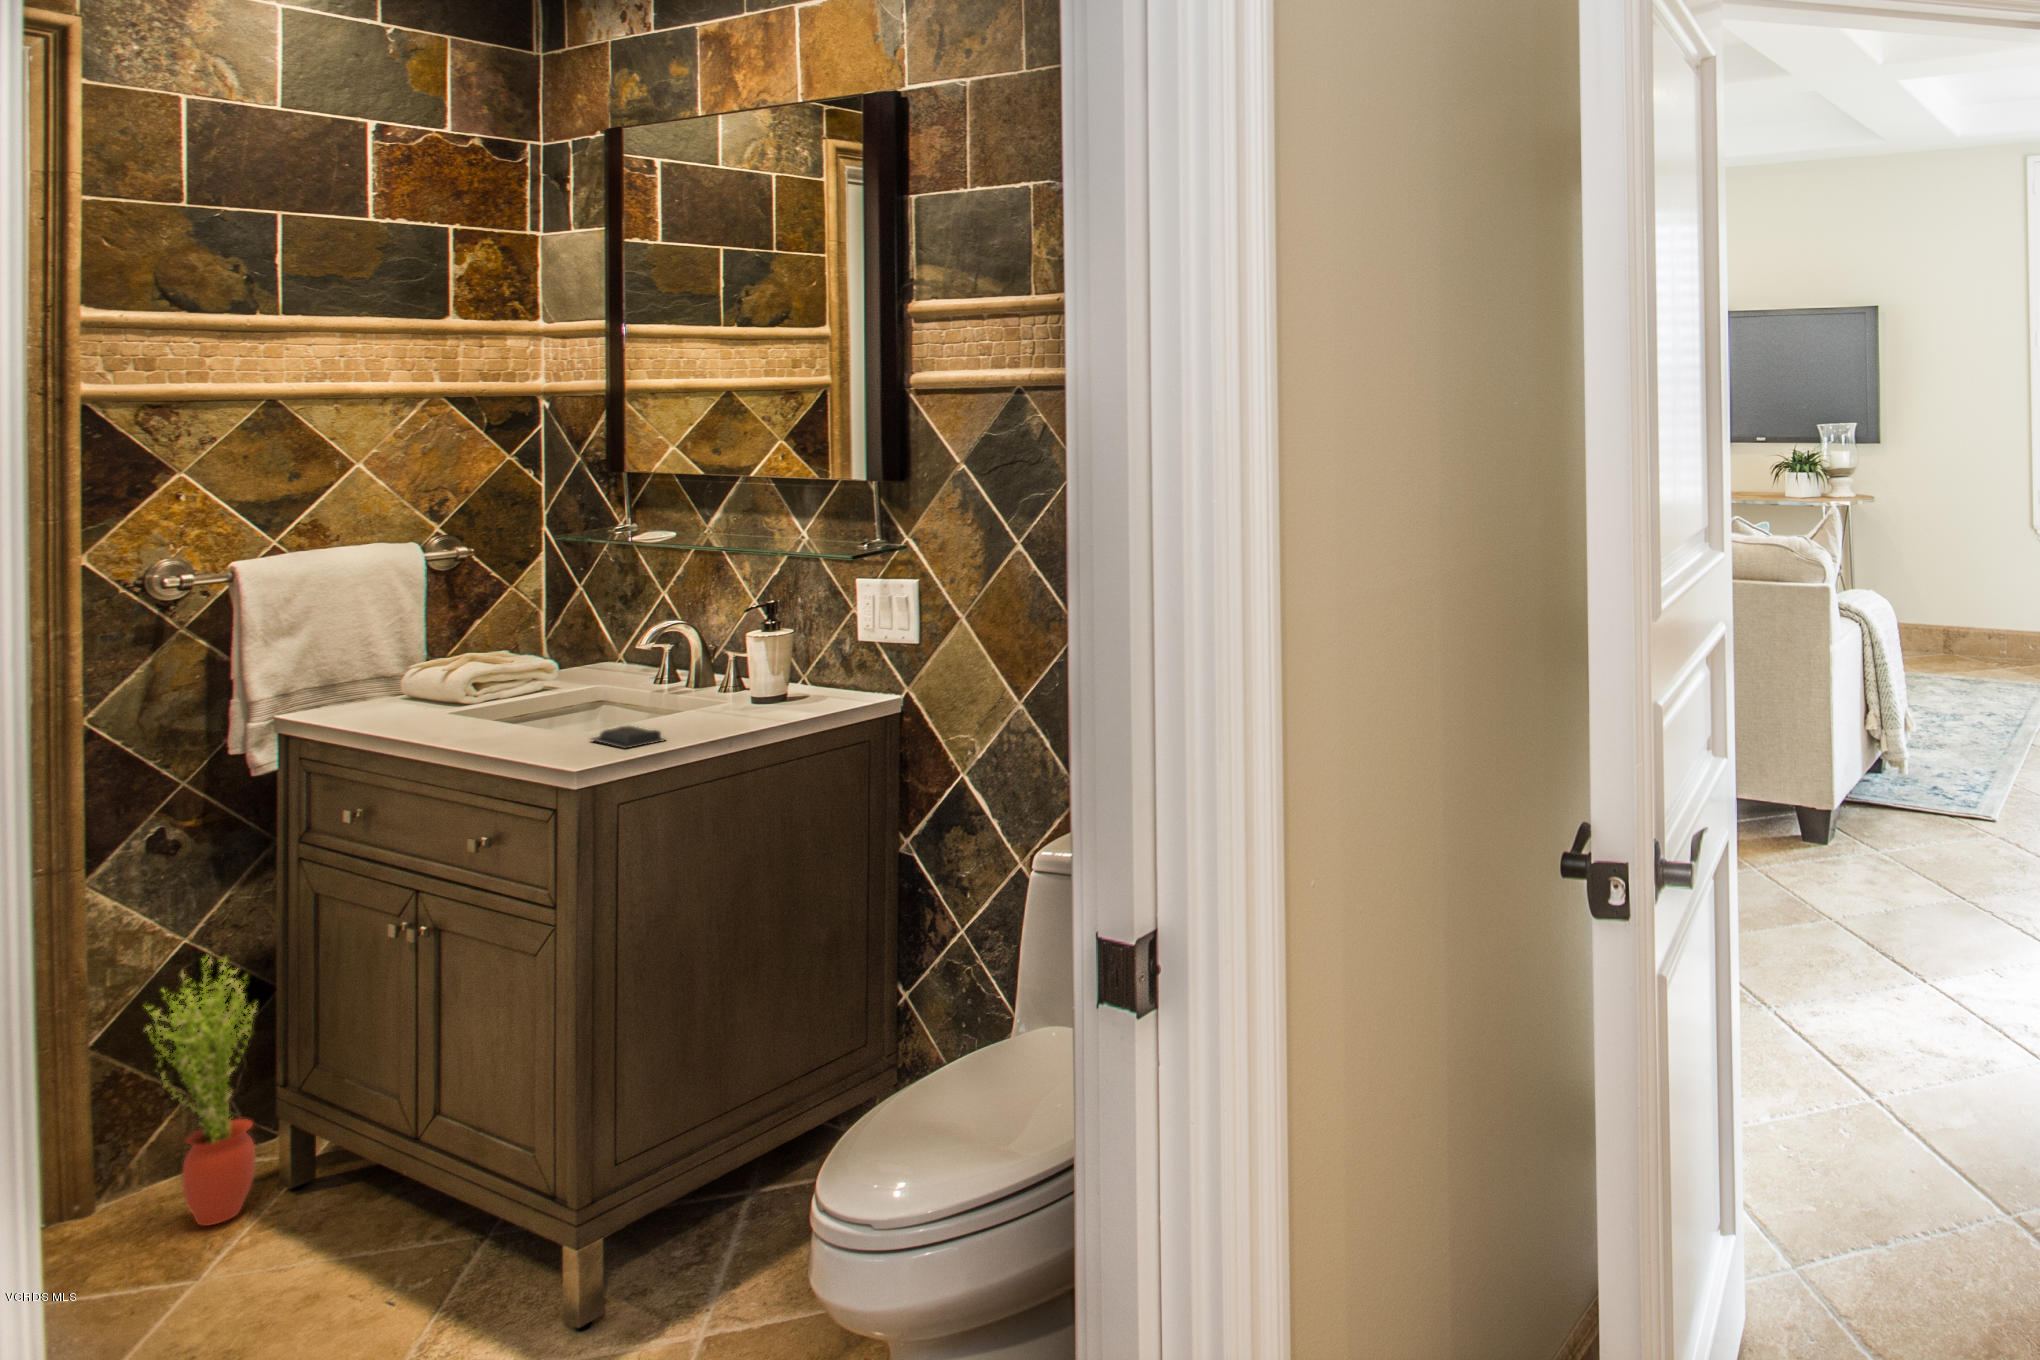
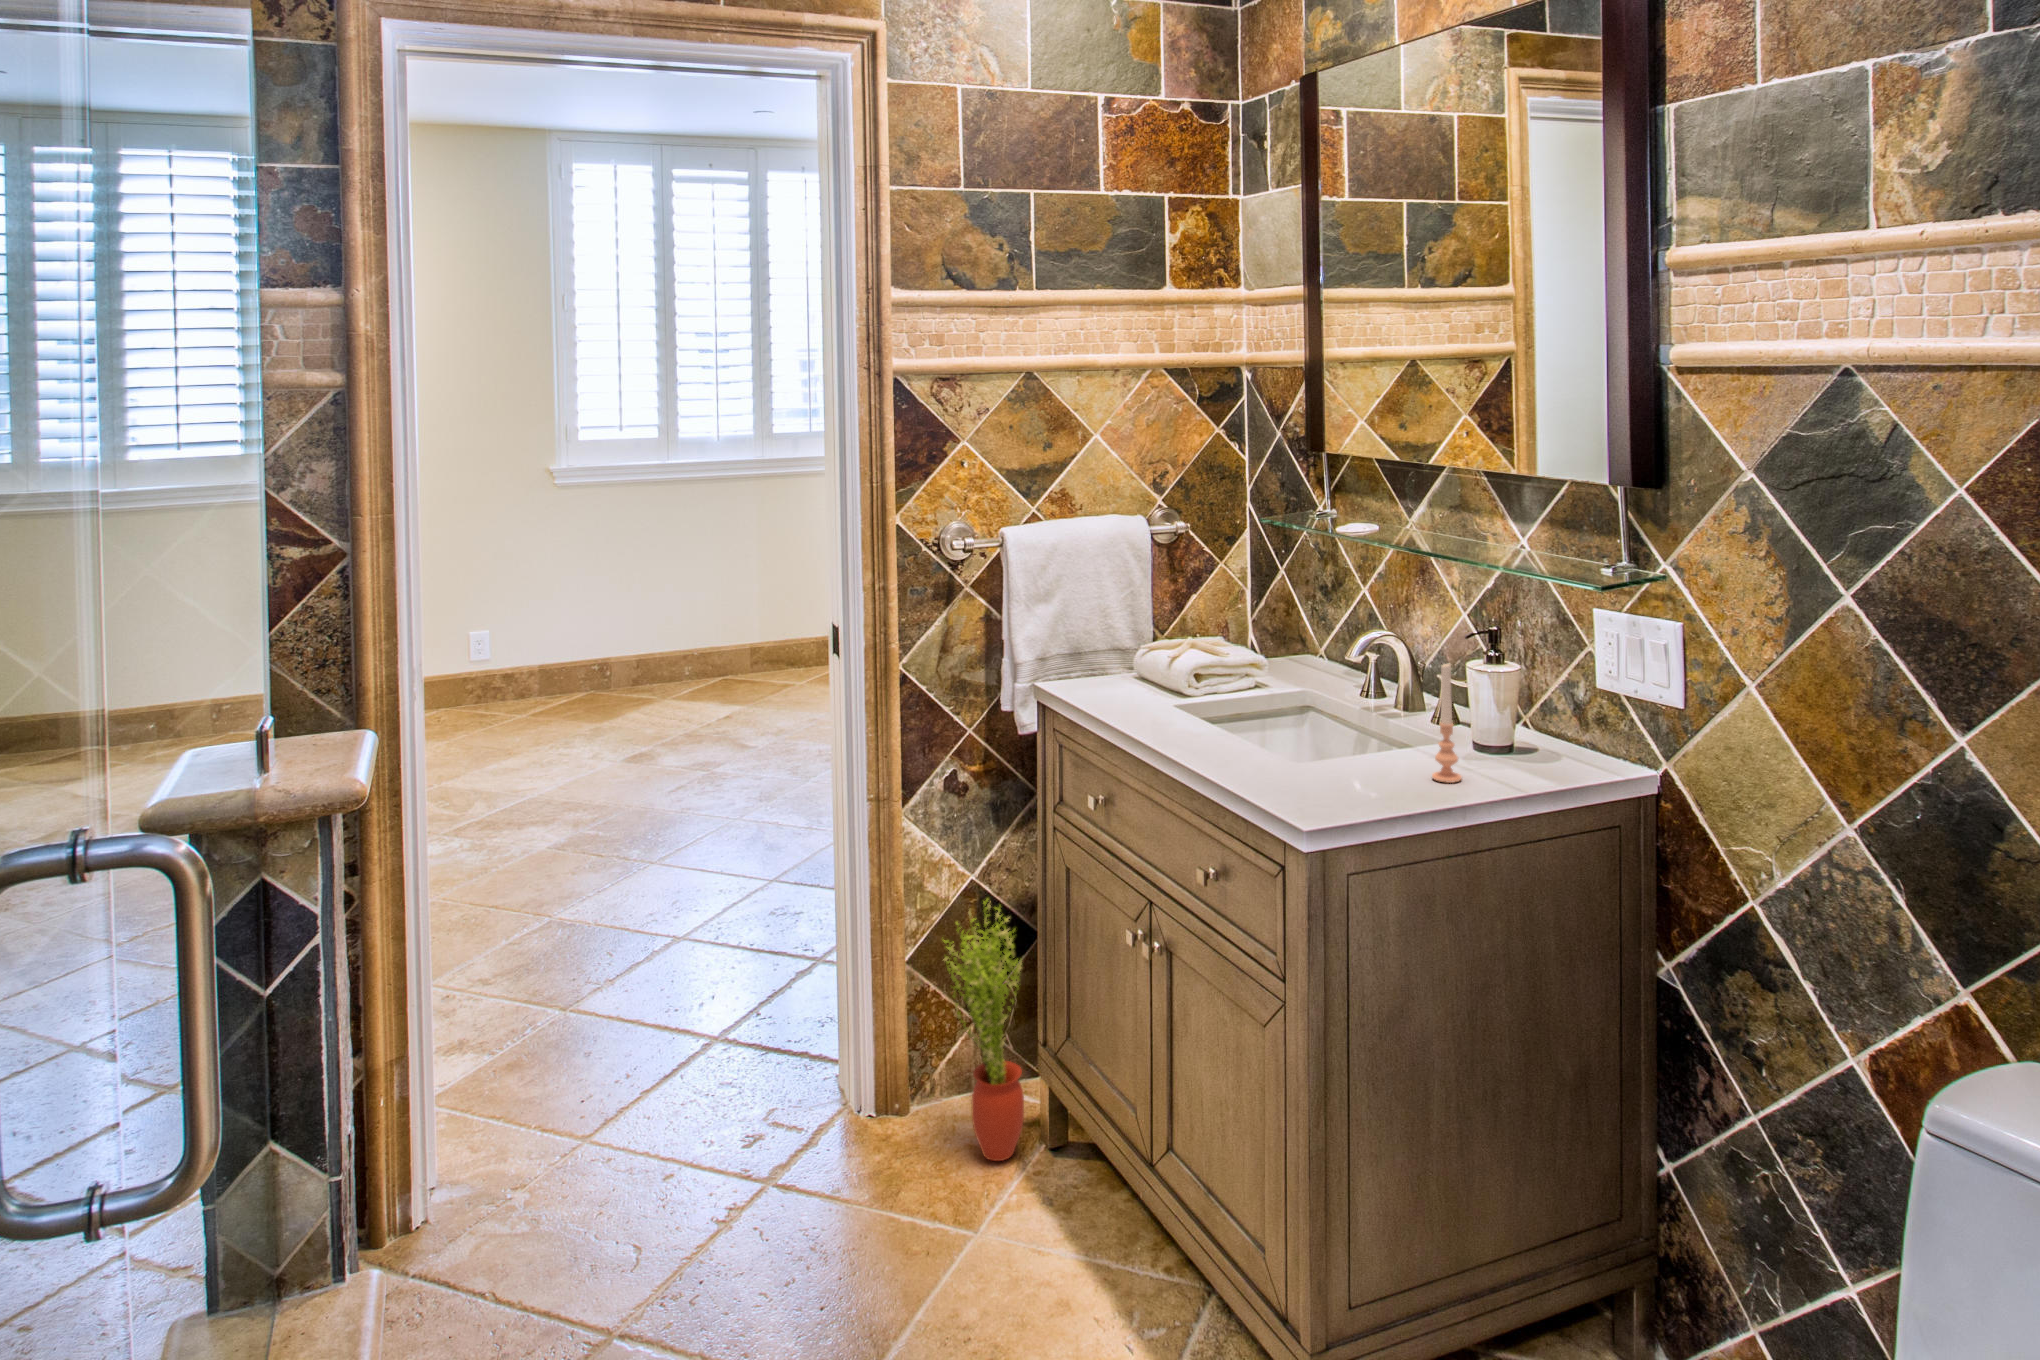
candle: none [711,629,737,725] -> present [1432,664,1462,783]
soap bar: present [591,726,665,748] -> none [1303,766,1387,802]

